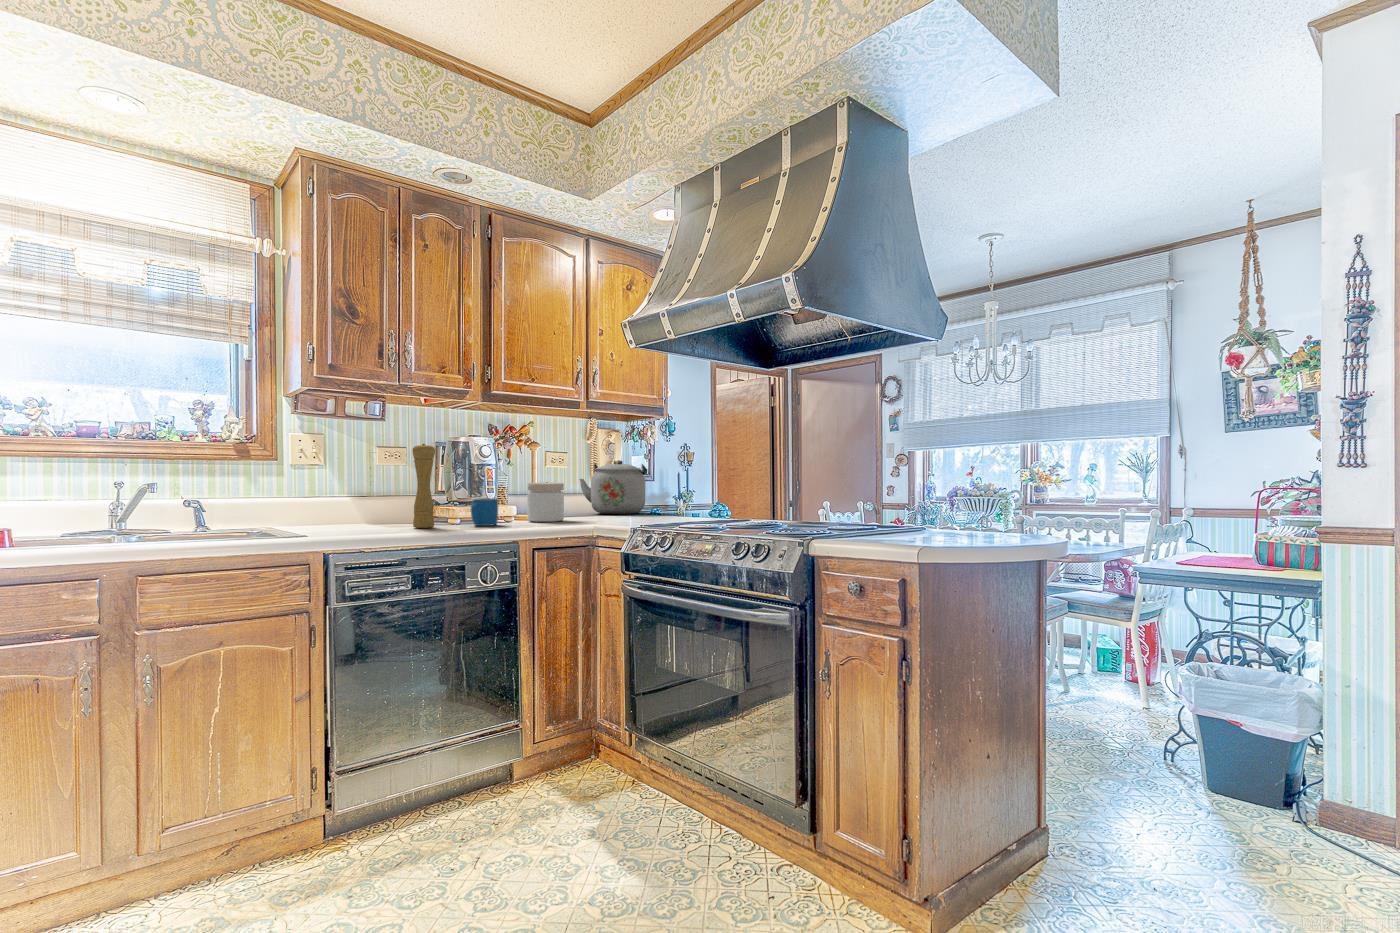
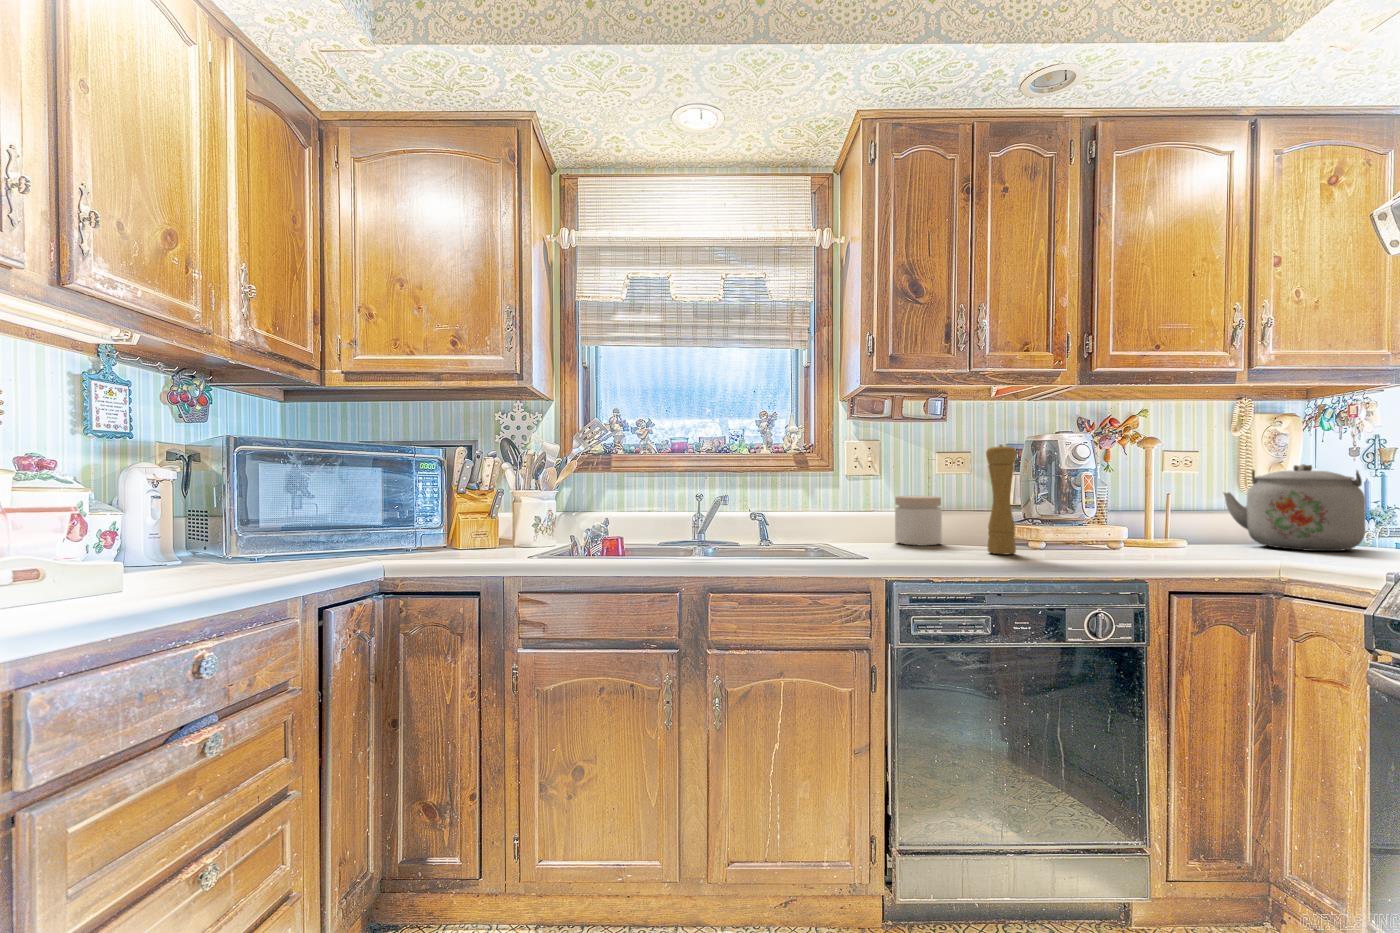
jar: present [527,483,564,522] -> present [895,496,942,546]
mug: present [471,498,498,526] -> none [1070,518,1110,558]

